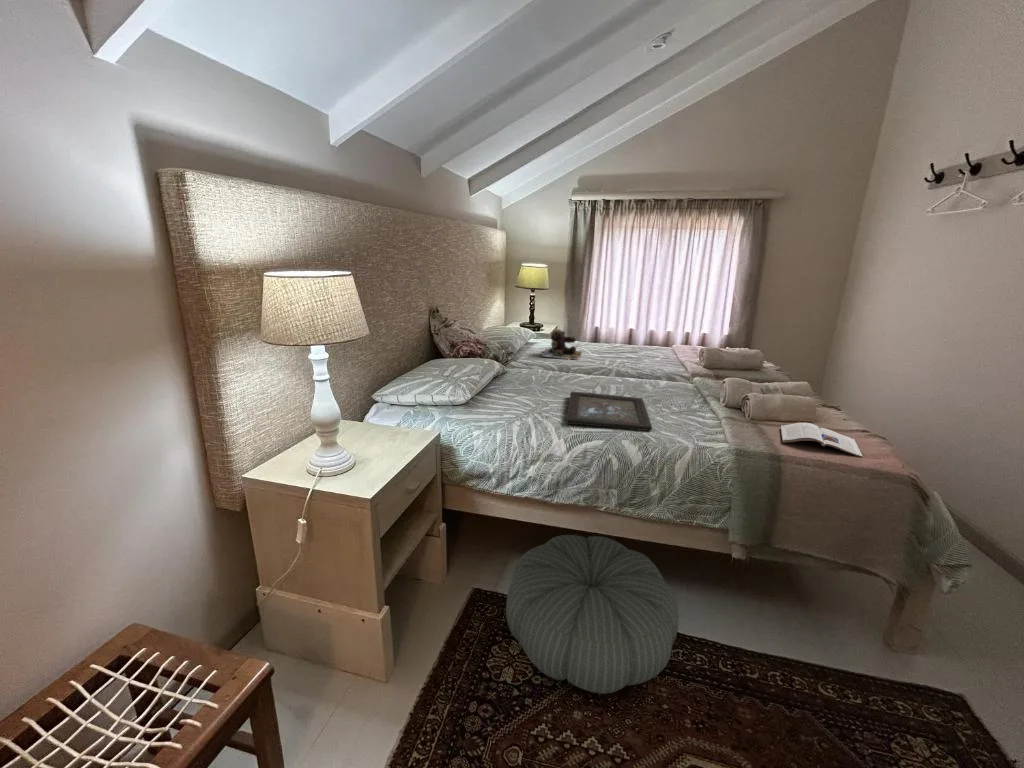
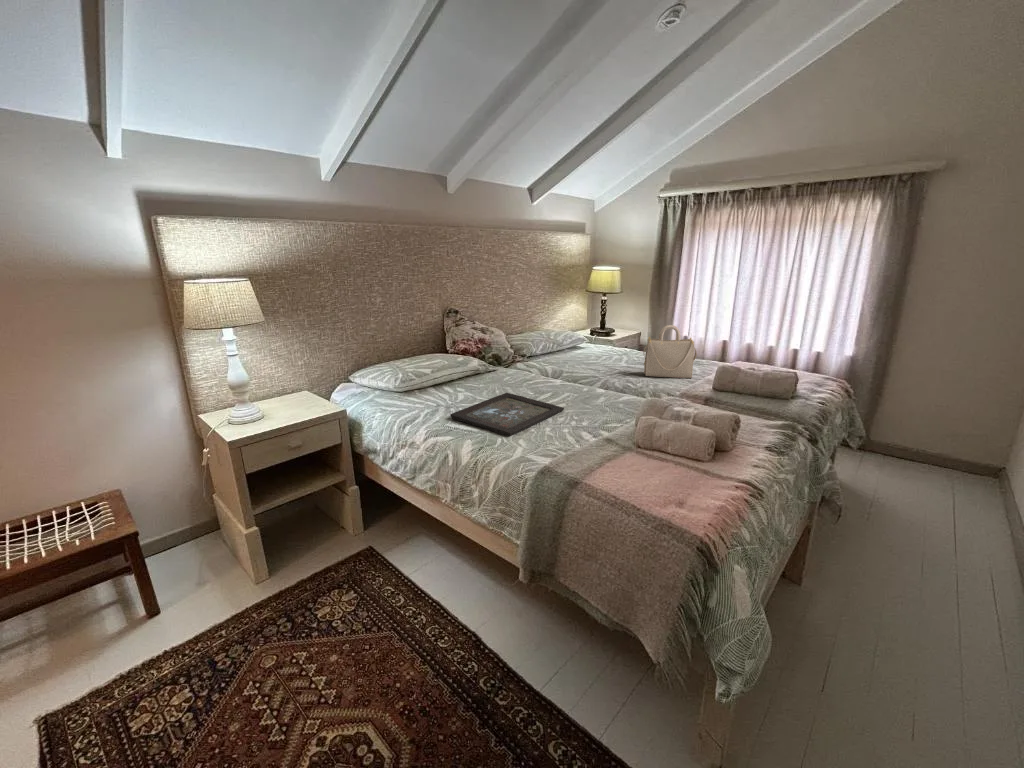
handbag: none [627,317,671,364] -> present [643,325,697,378]
teddy bear: present [542,329,581,360] -> none [563,334,614,367]
magazine: present [781,423,863,457] -> none [618,456,721,507]
pouf: present [506,535,679,694] -> none [323,519,484,658]

